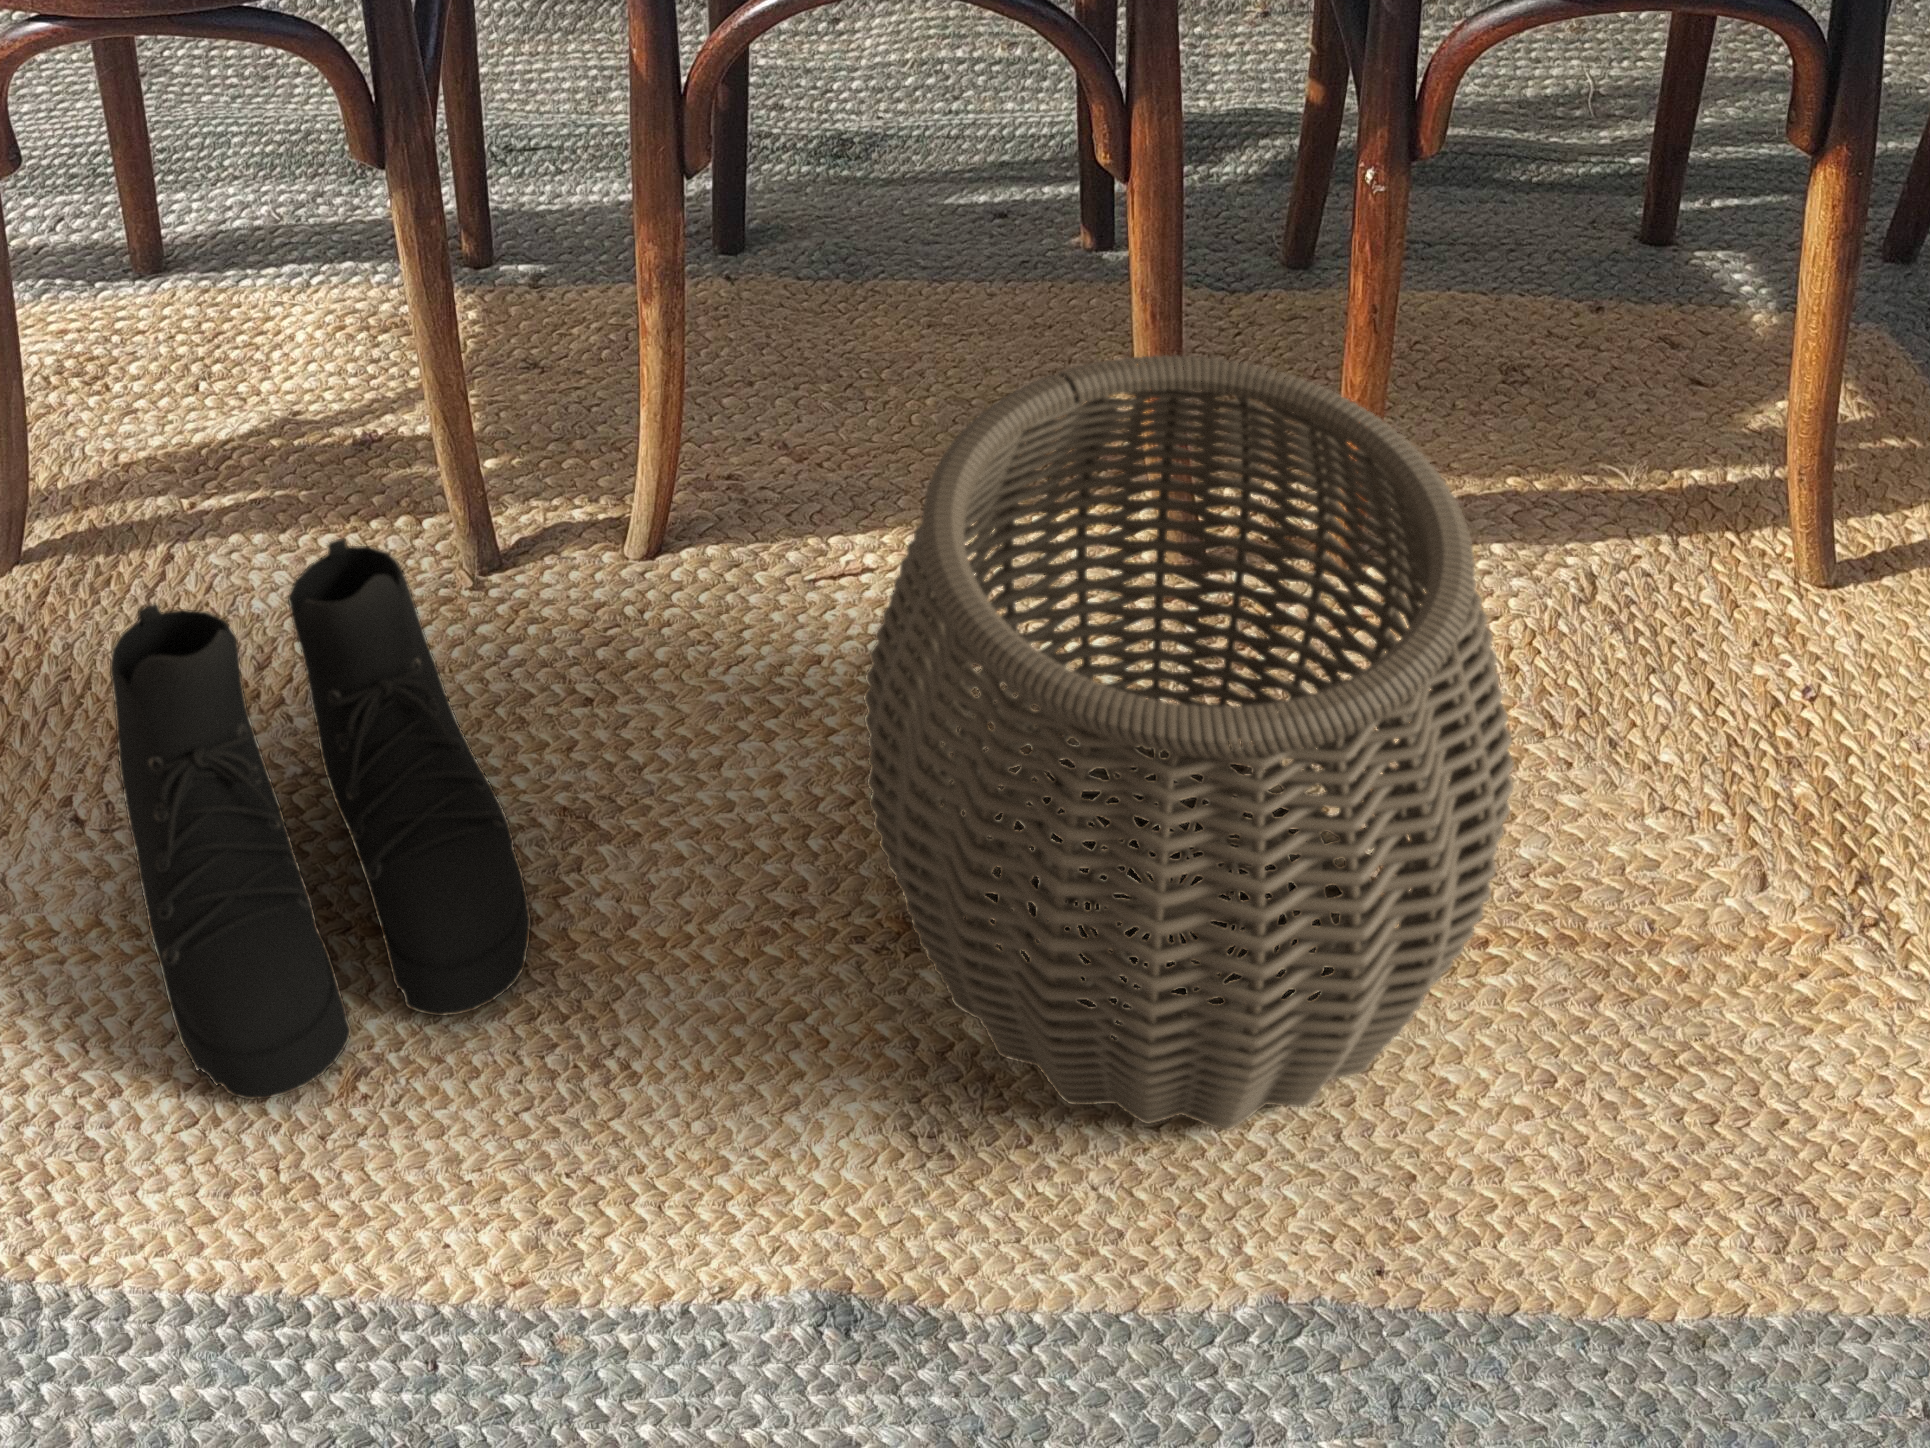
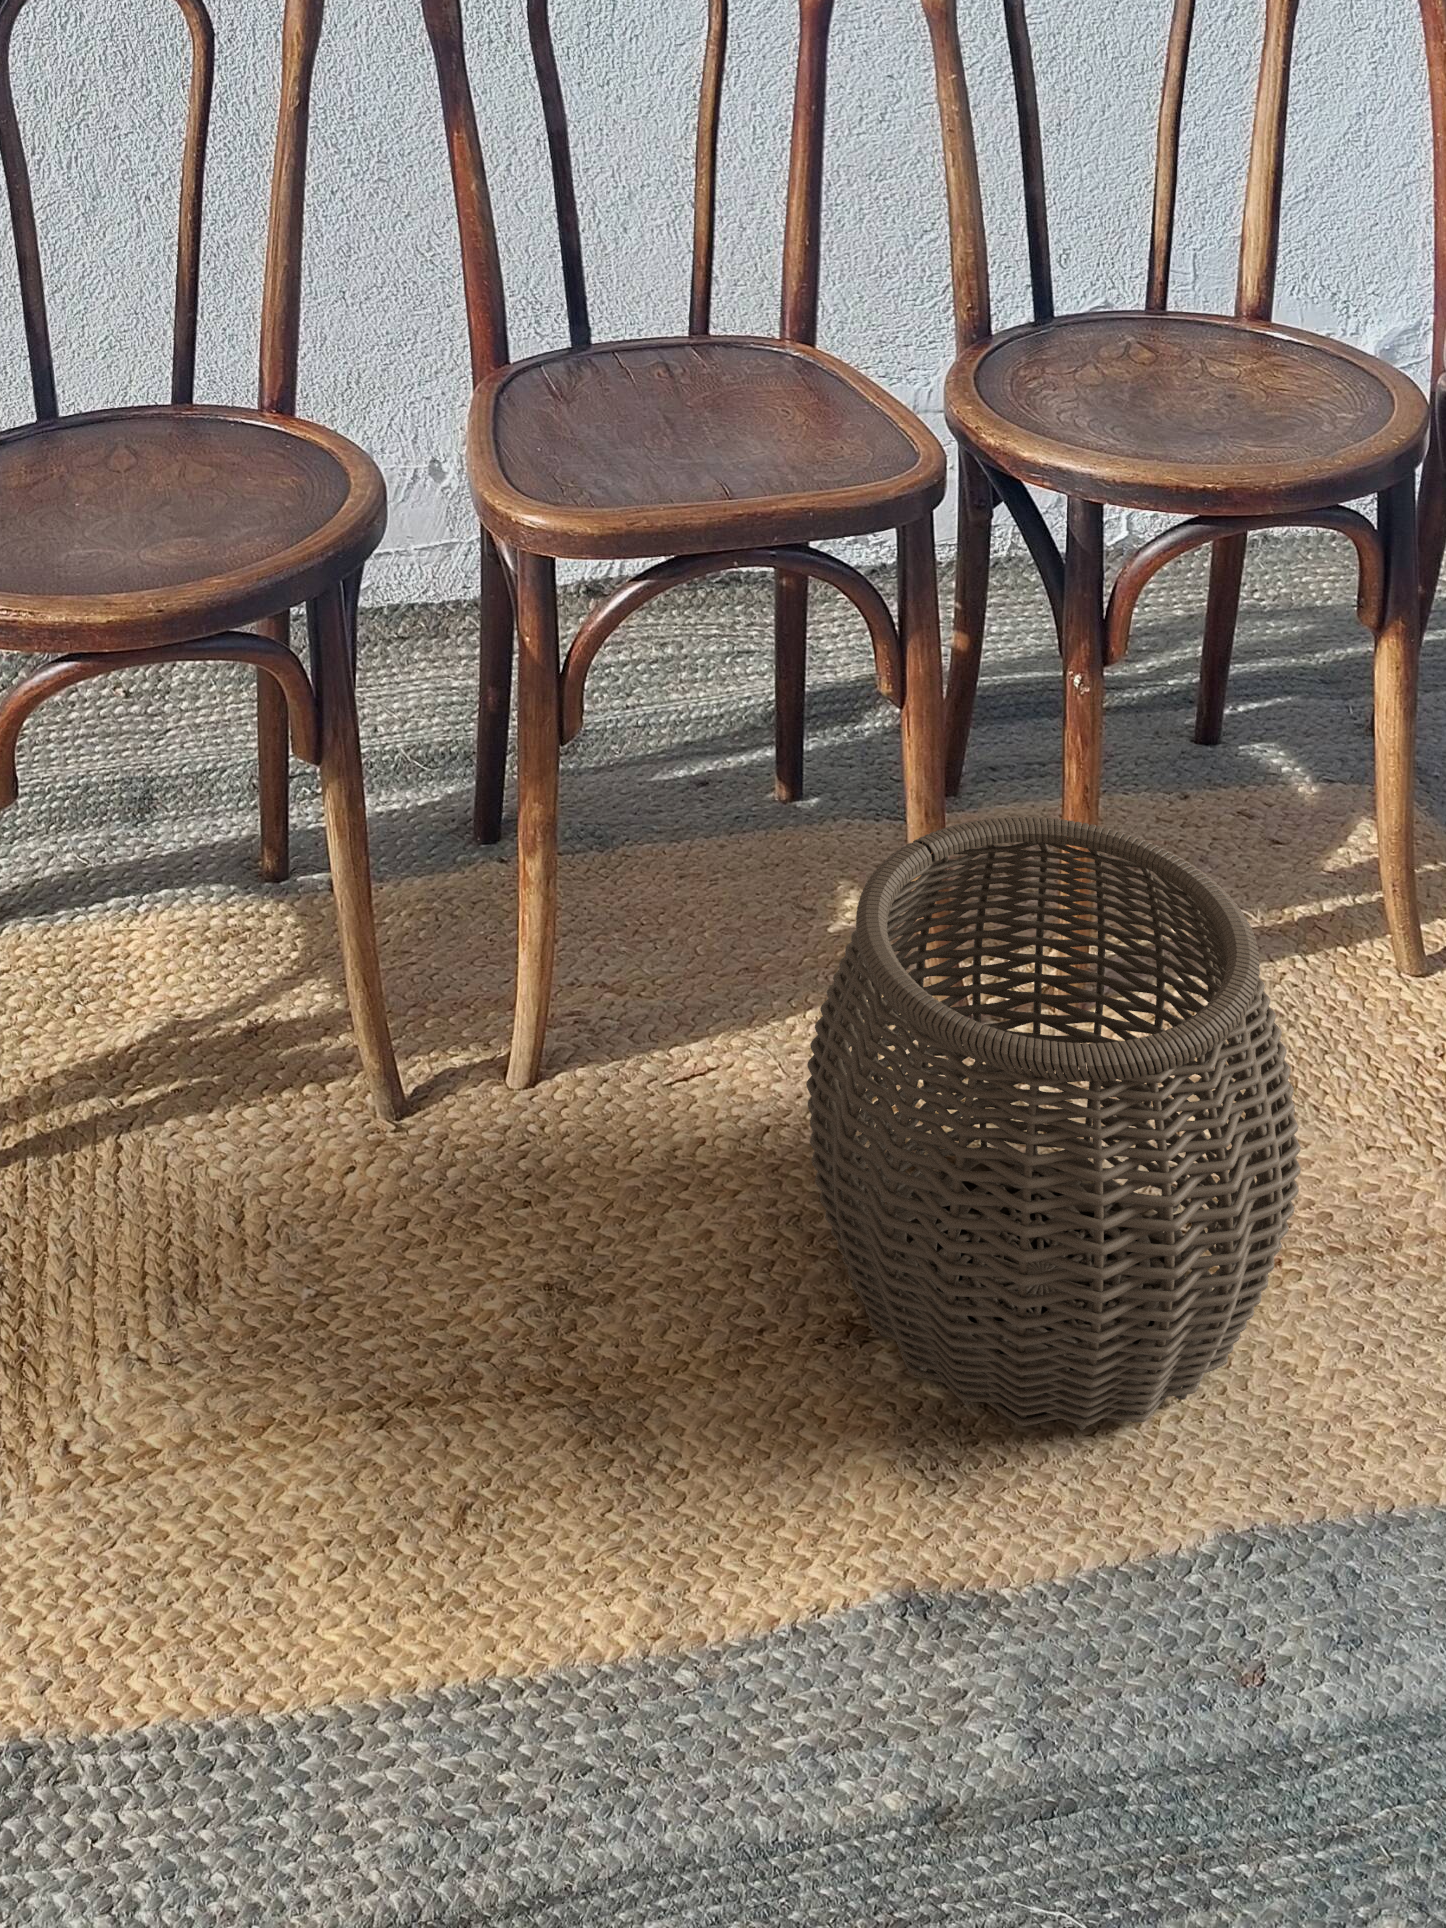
boots: present [110,539,531,1100] -> none [196,1068,565,1544]

